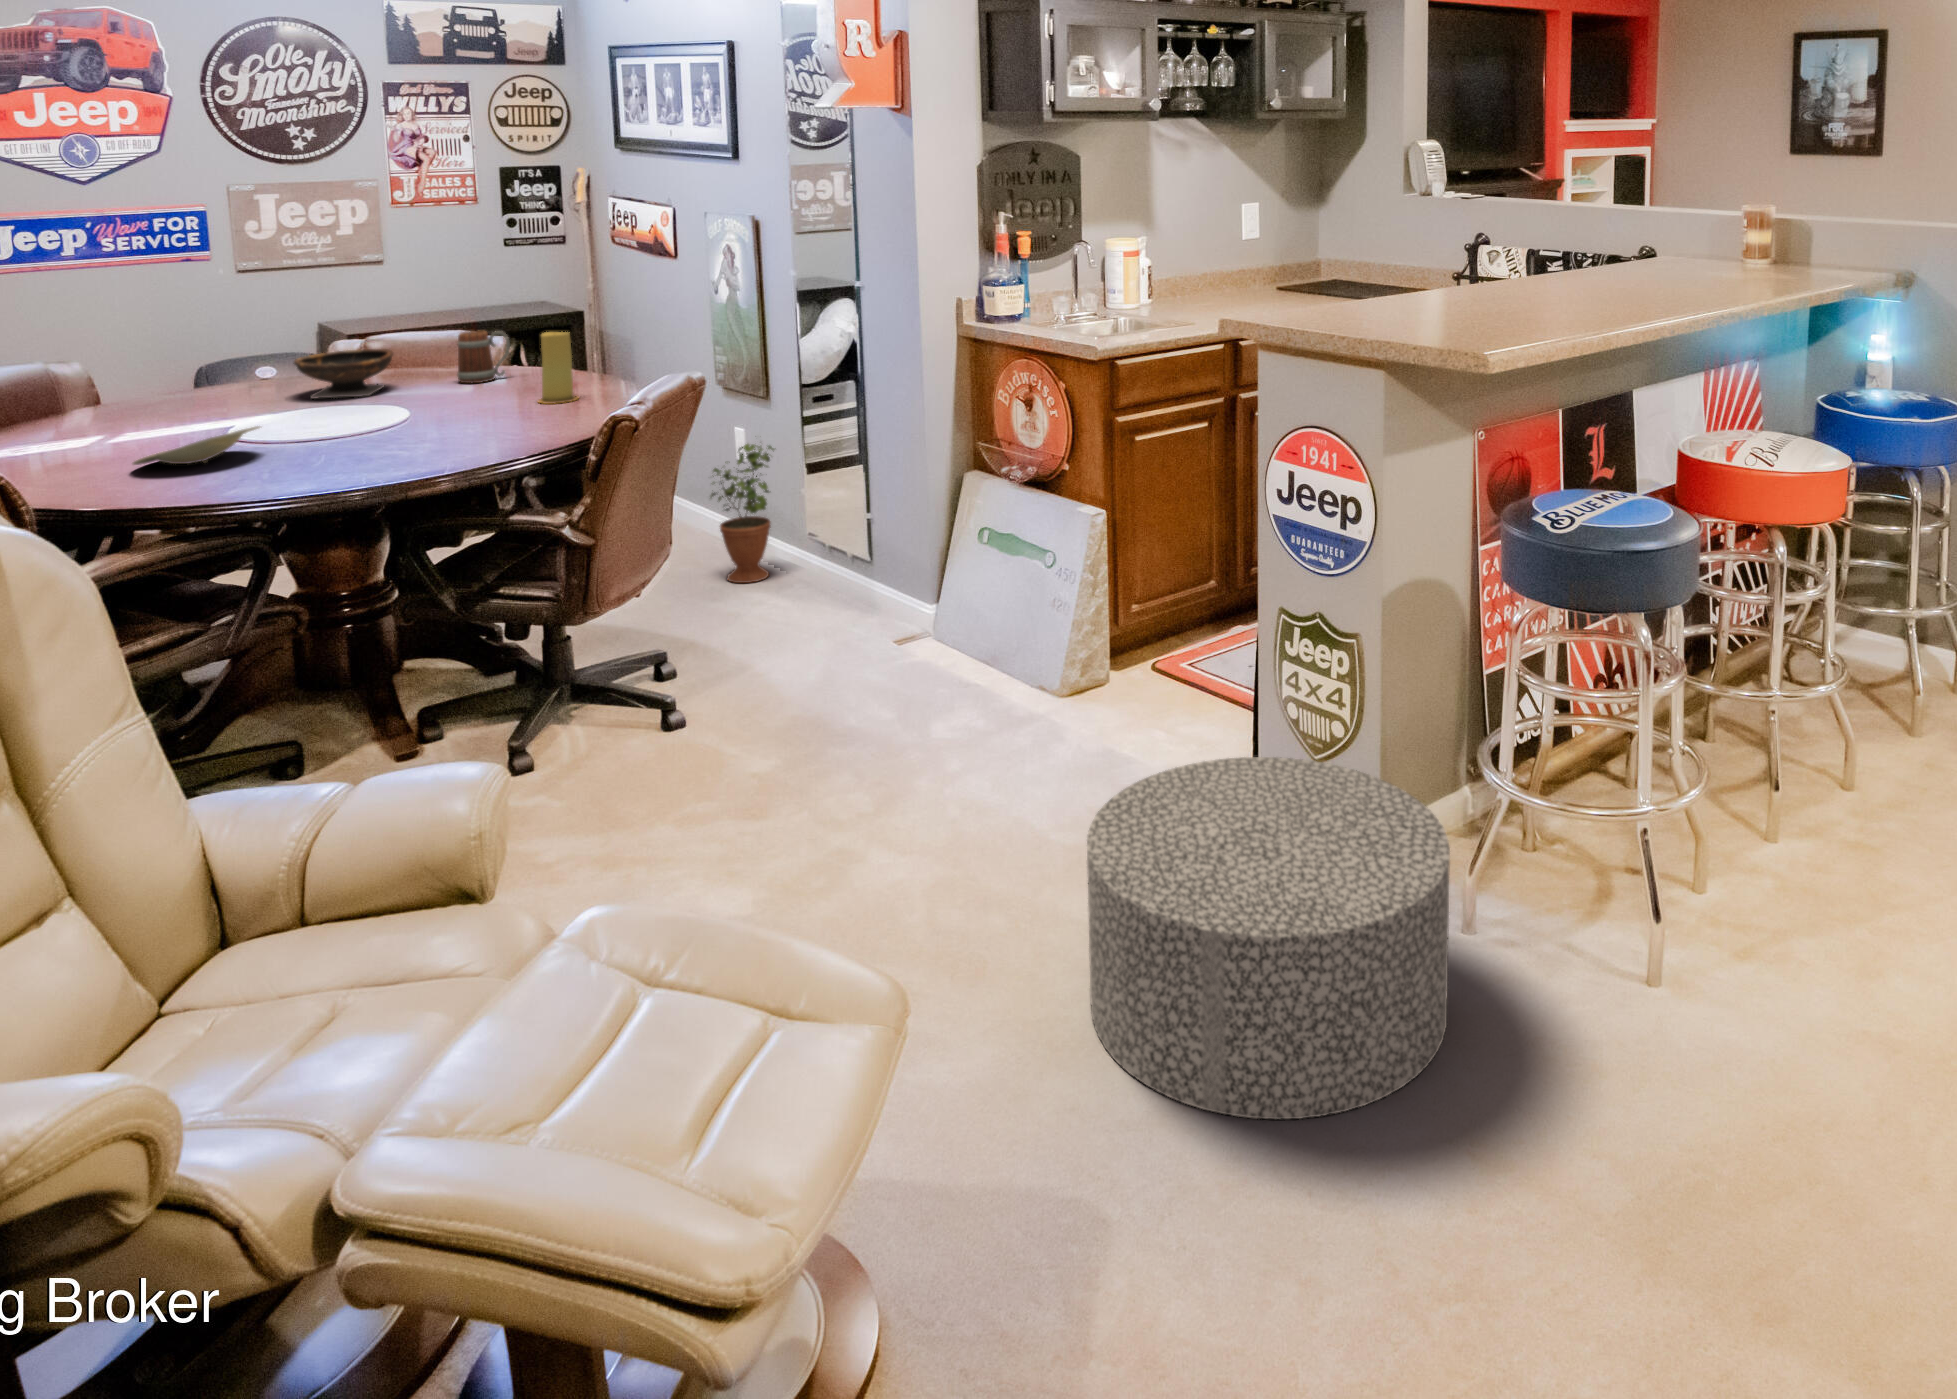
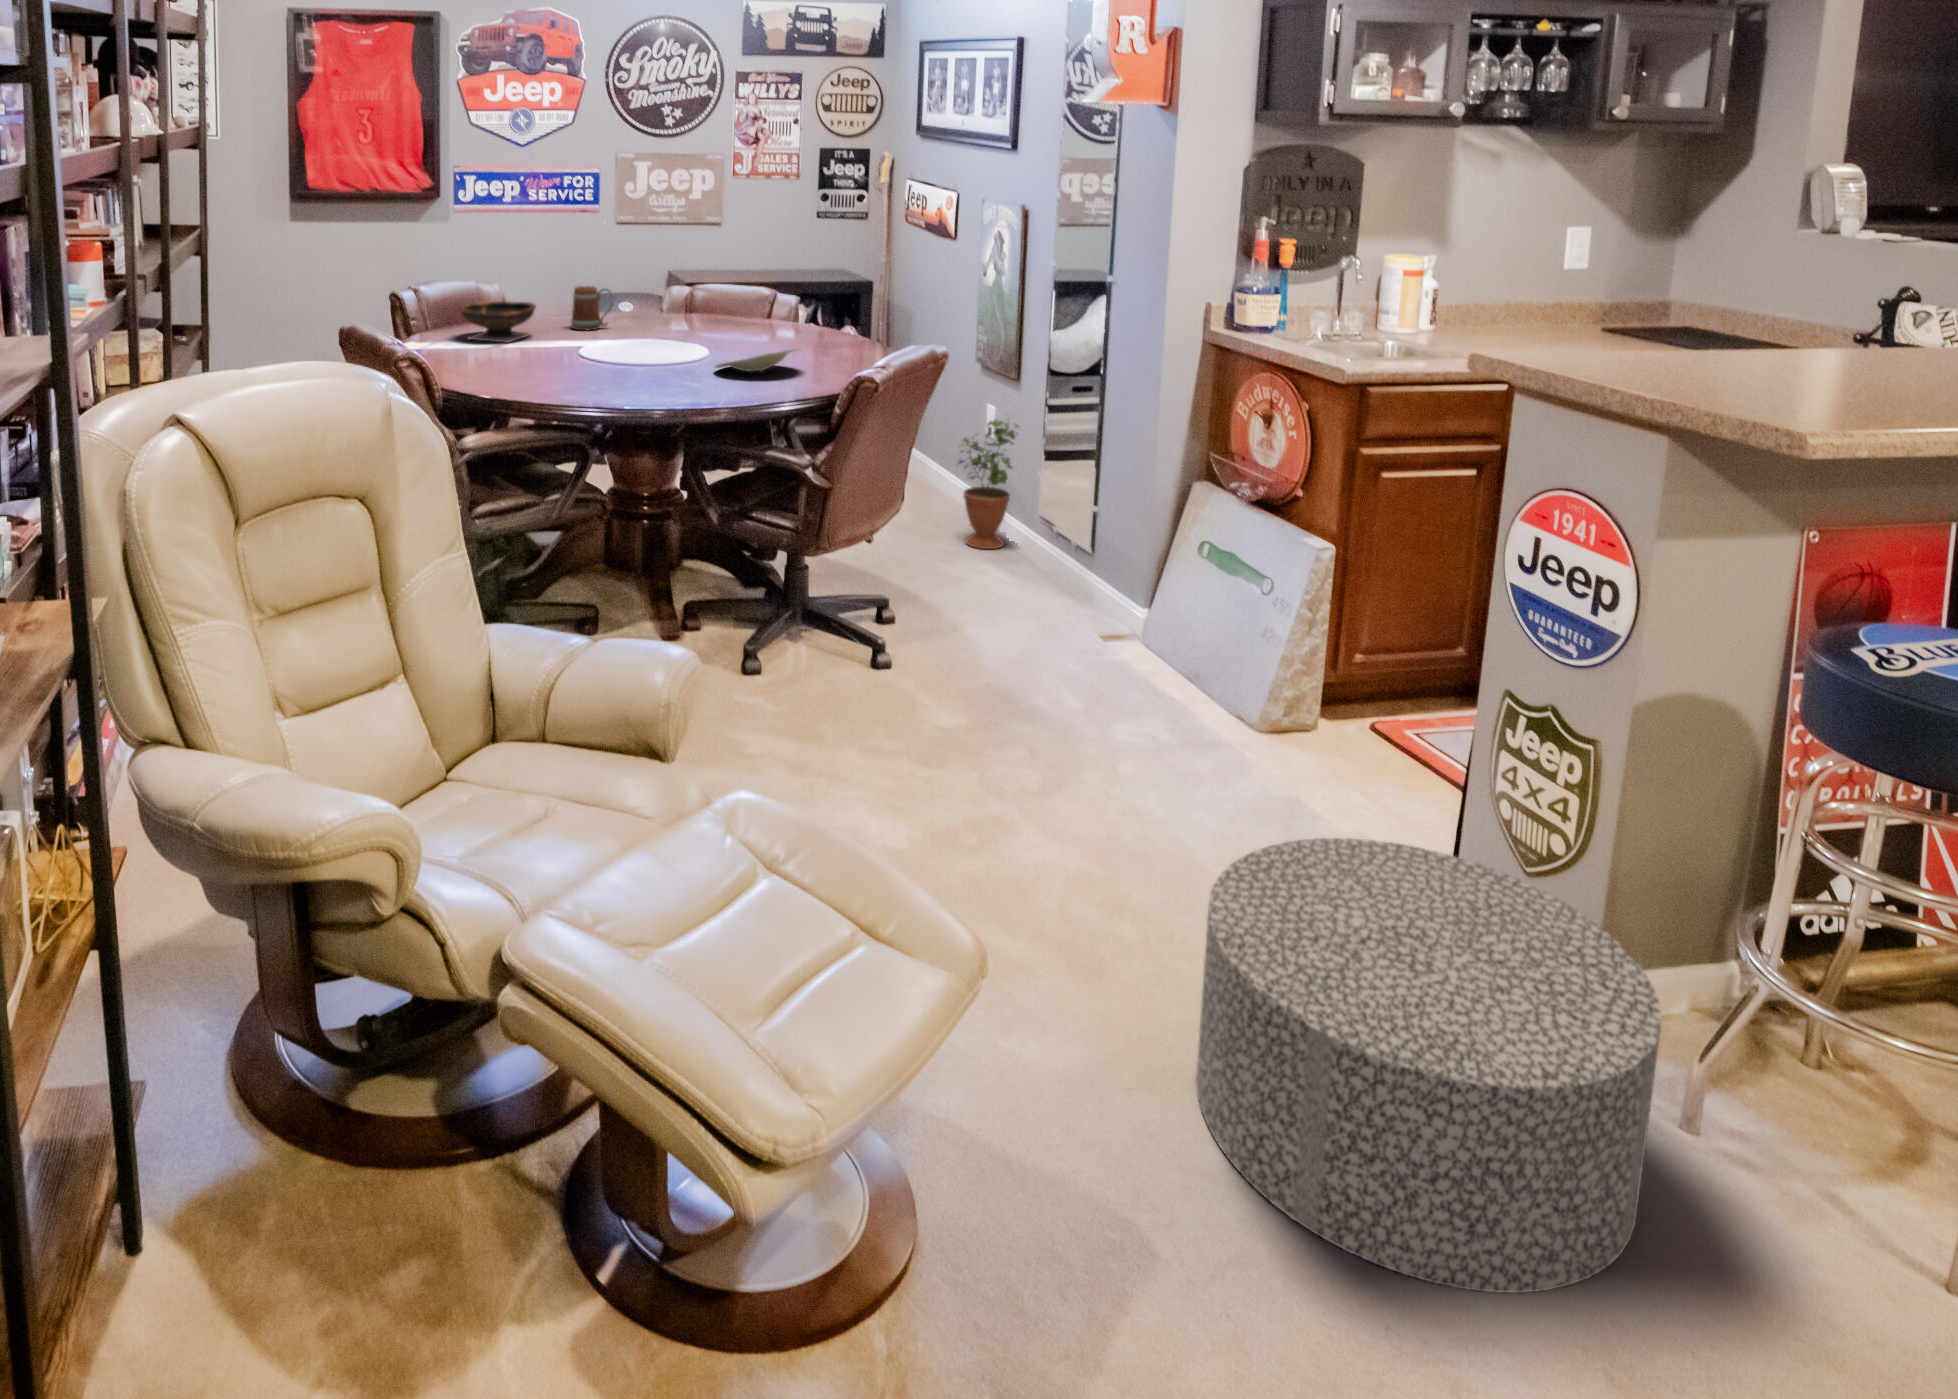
beer mug: present [457,331,510,383] -> present [571,286,614,330]
candle: present [538,332,578,404] -> none [809,298,844,362]
bowl: present [294,349,393,399] -> present [459,301,536,343]
plate: present [133,426,260,465] -> present [716,349,795,372]

